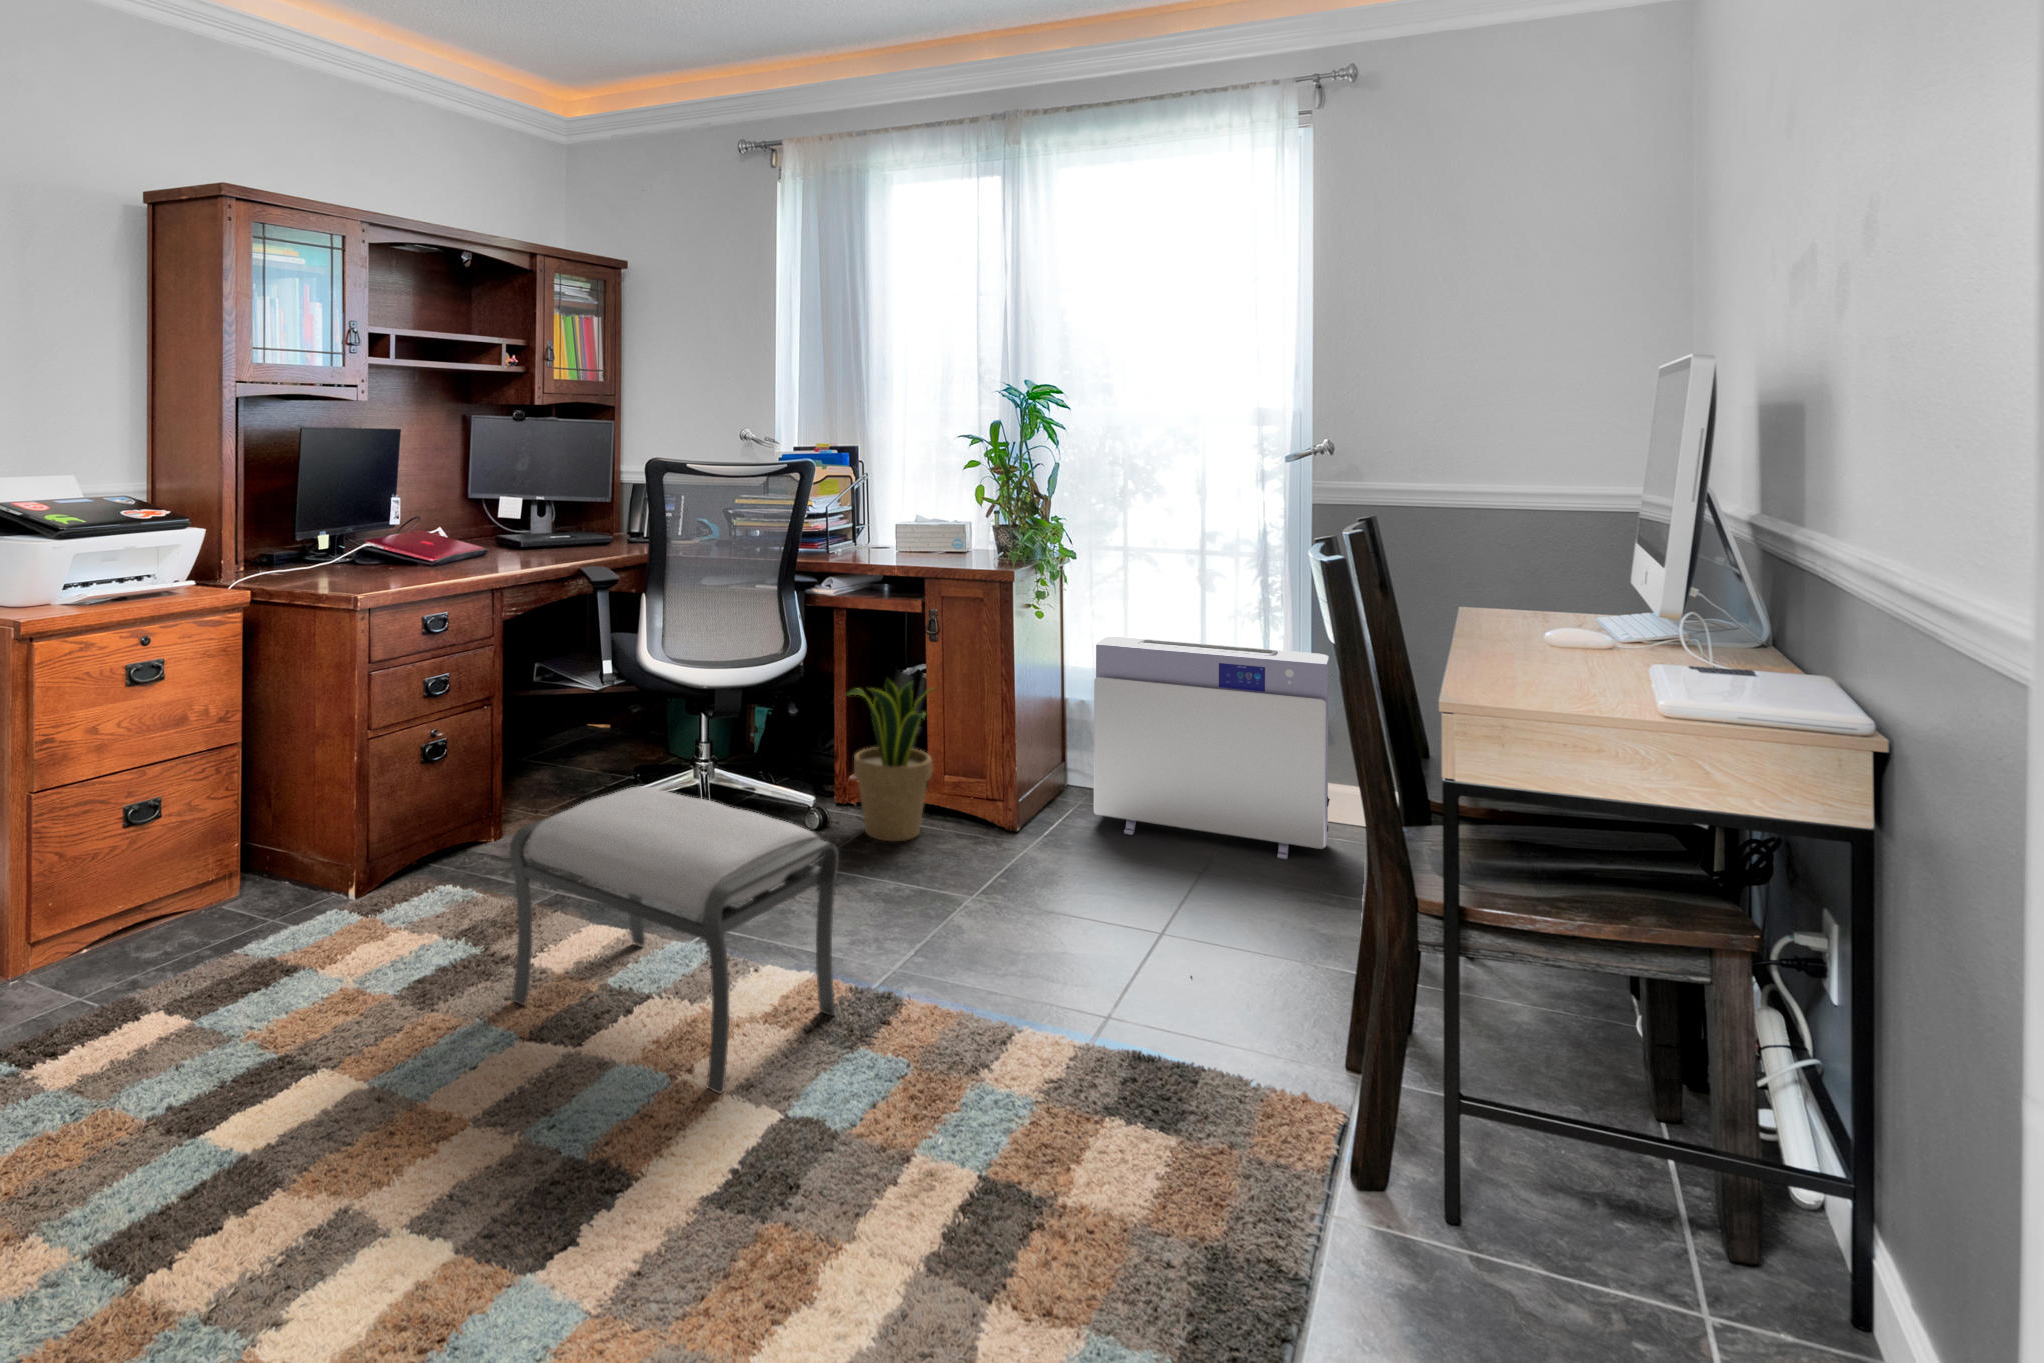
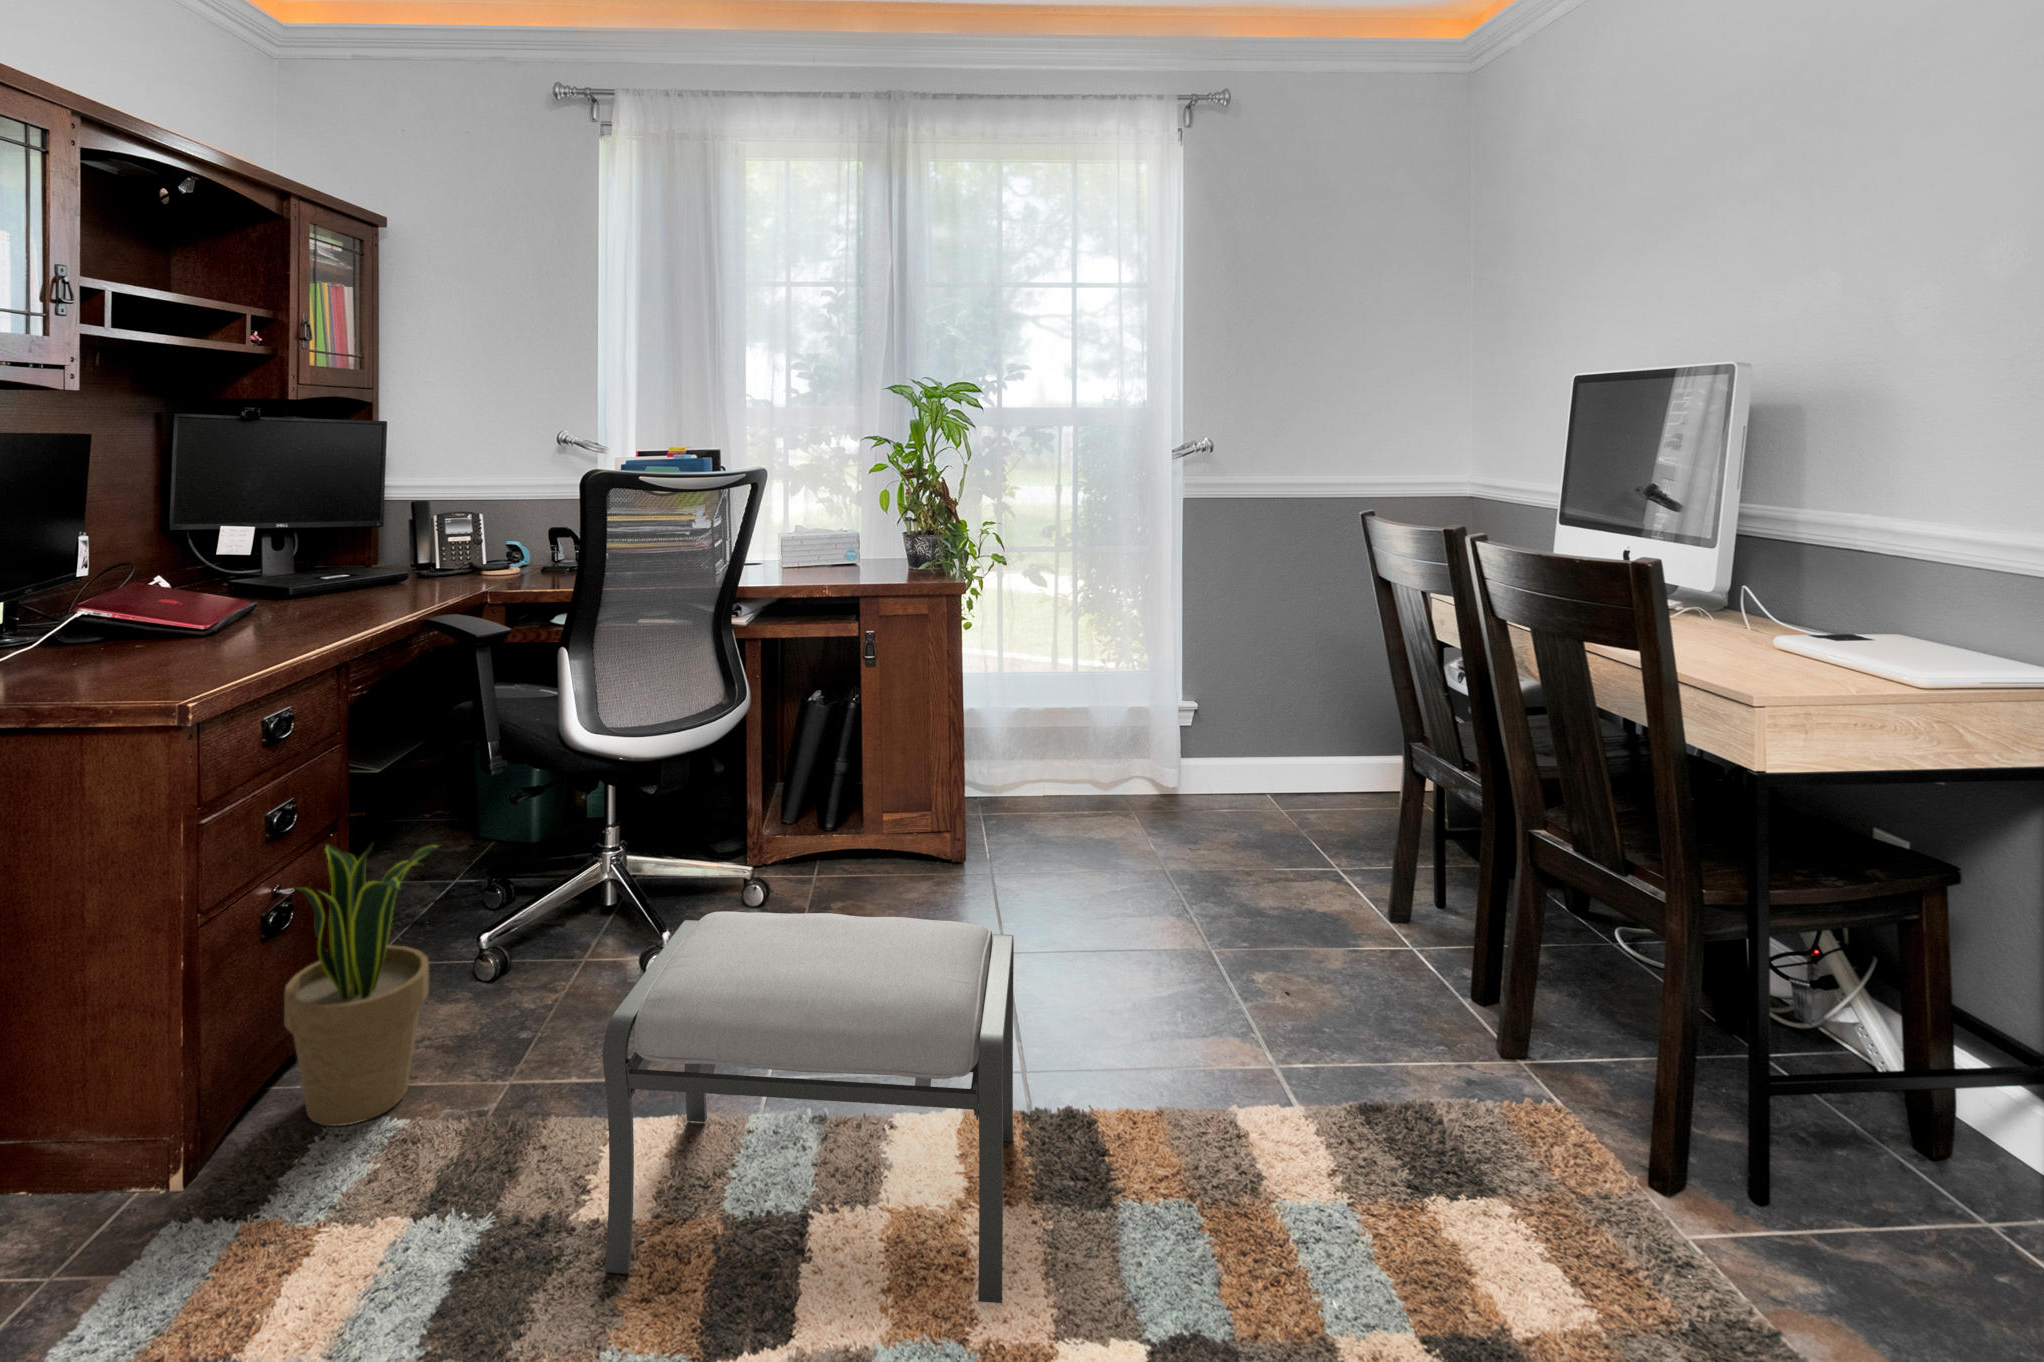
air purifier: present [1094,637,1330,859] -> none [1015,637,1233,838]
potted plant: present [847,679,934,841] -> present [284,844,439,1126]

